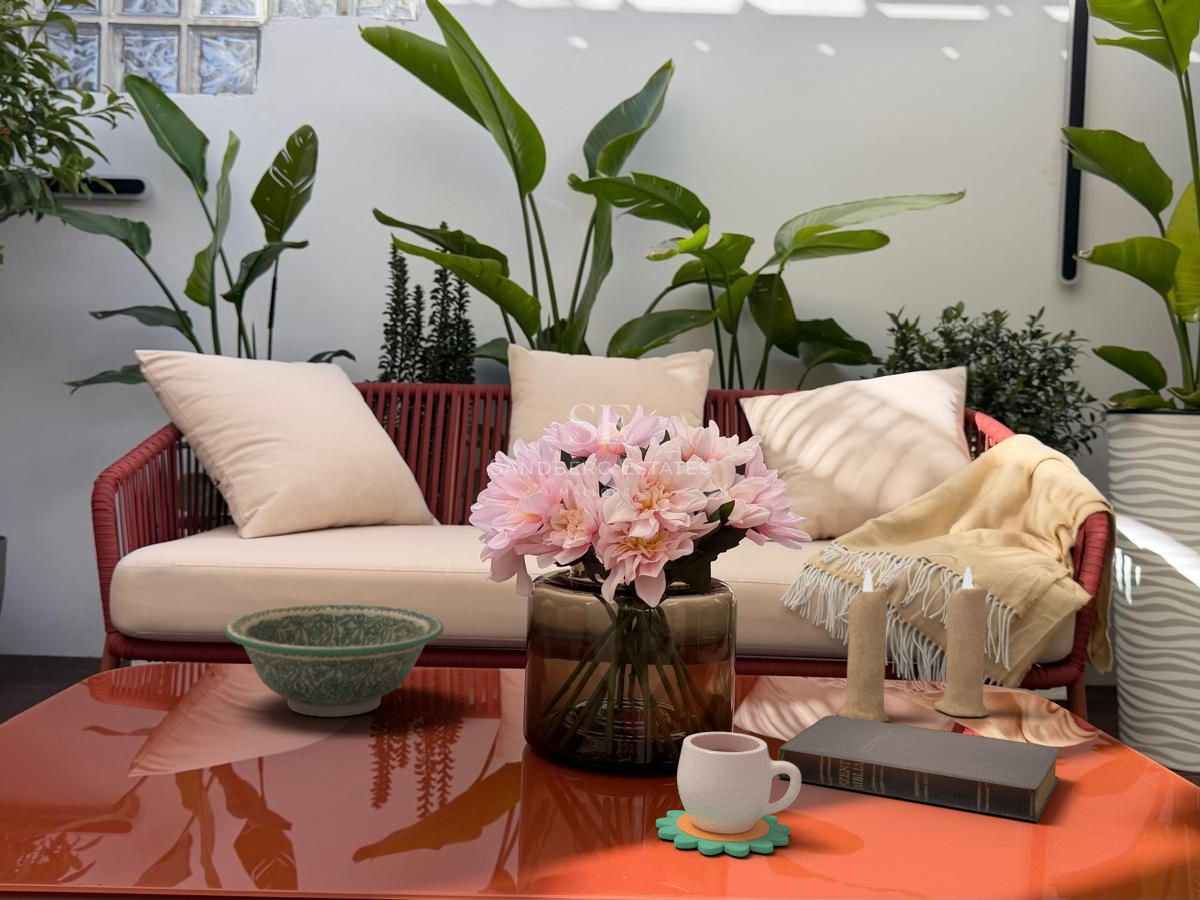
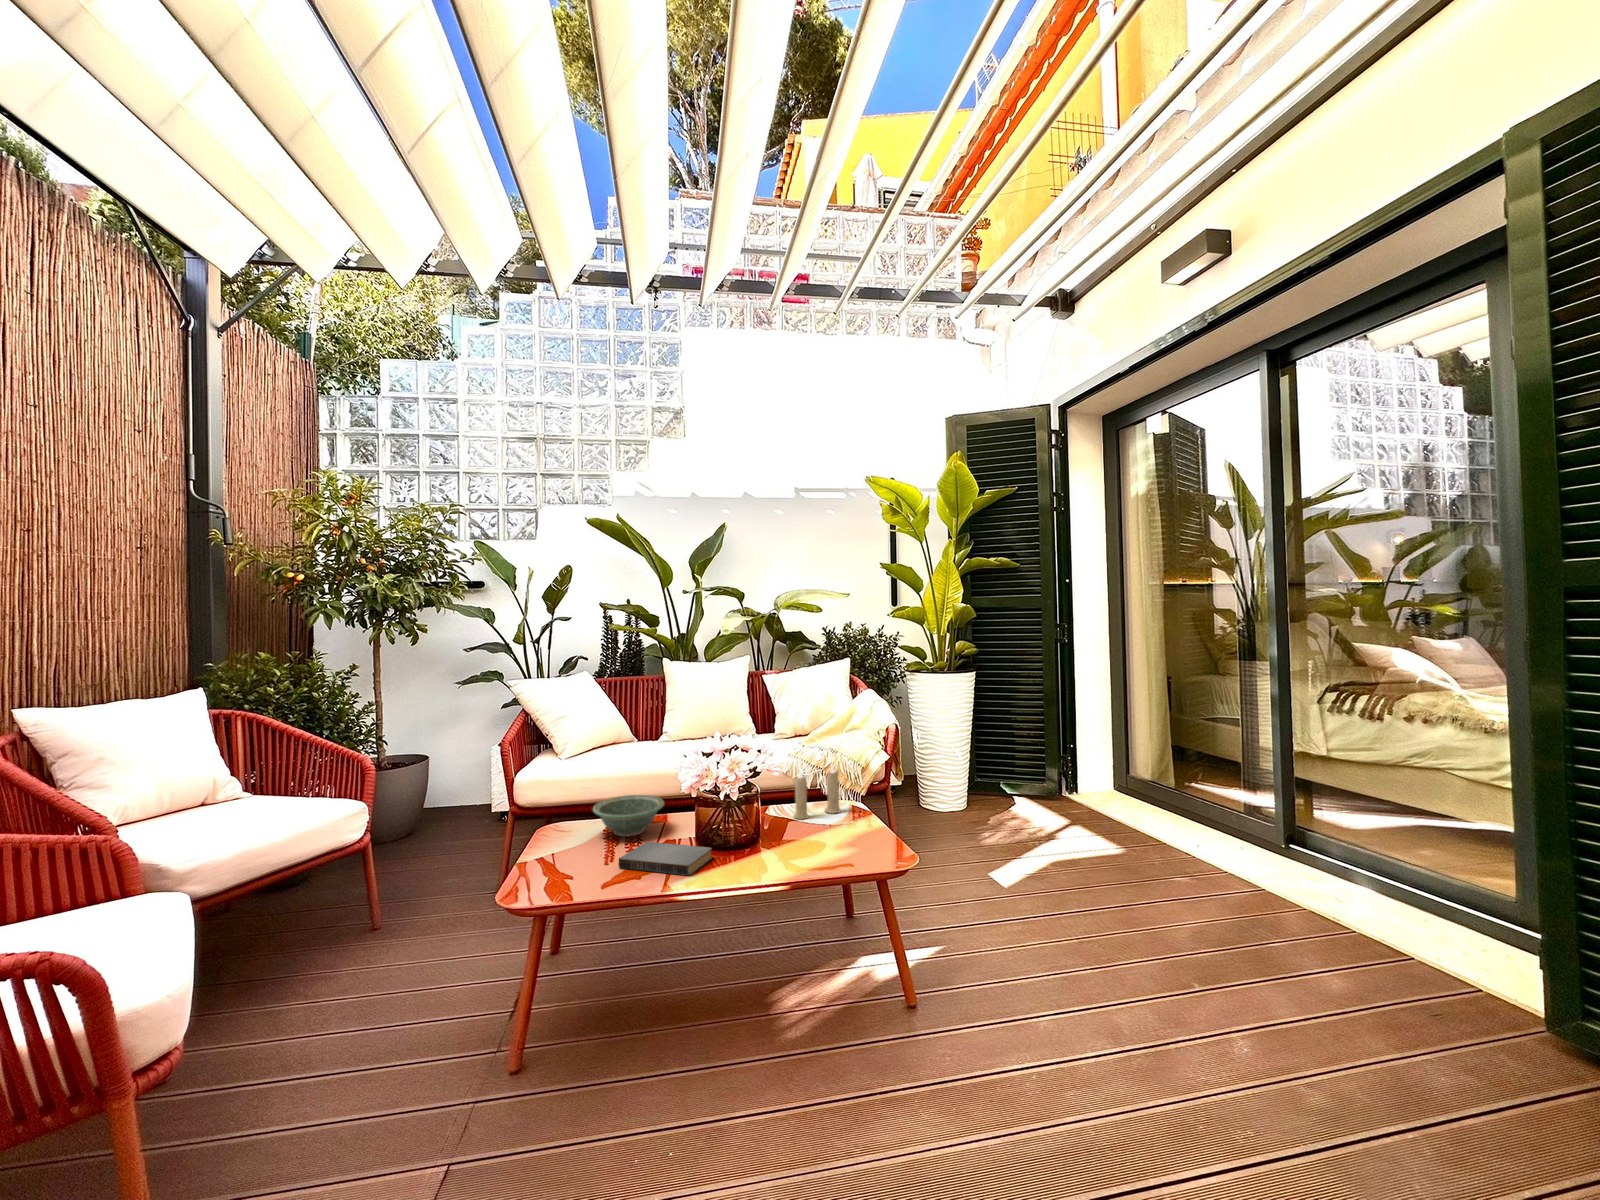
book: present [778,715,1060,821] -> present [619,842,712,875]
mug: present [656,732,802,857] -> none [737,833,775,867]

